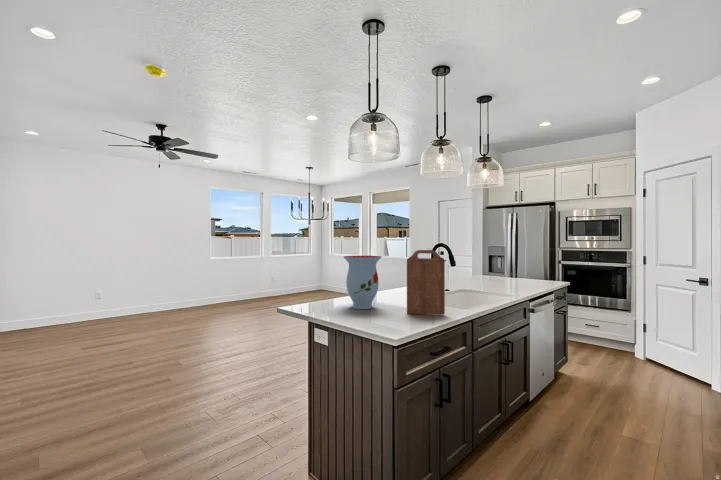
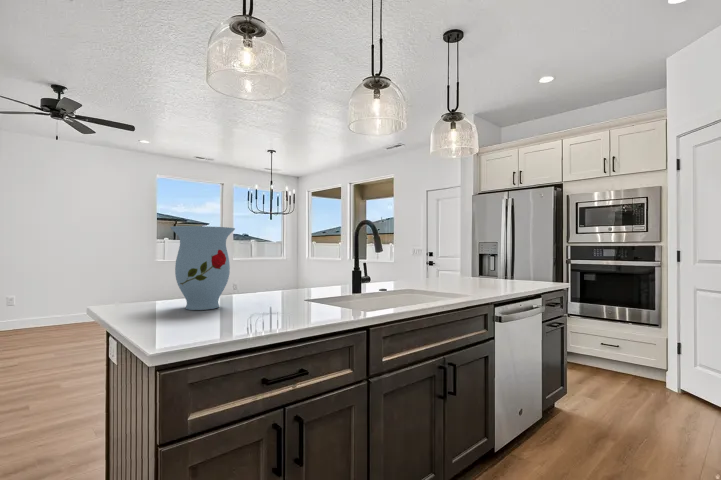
cutting board: present [407,250,445,315] -> none [254,213,314,319]

